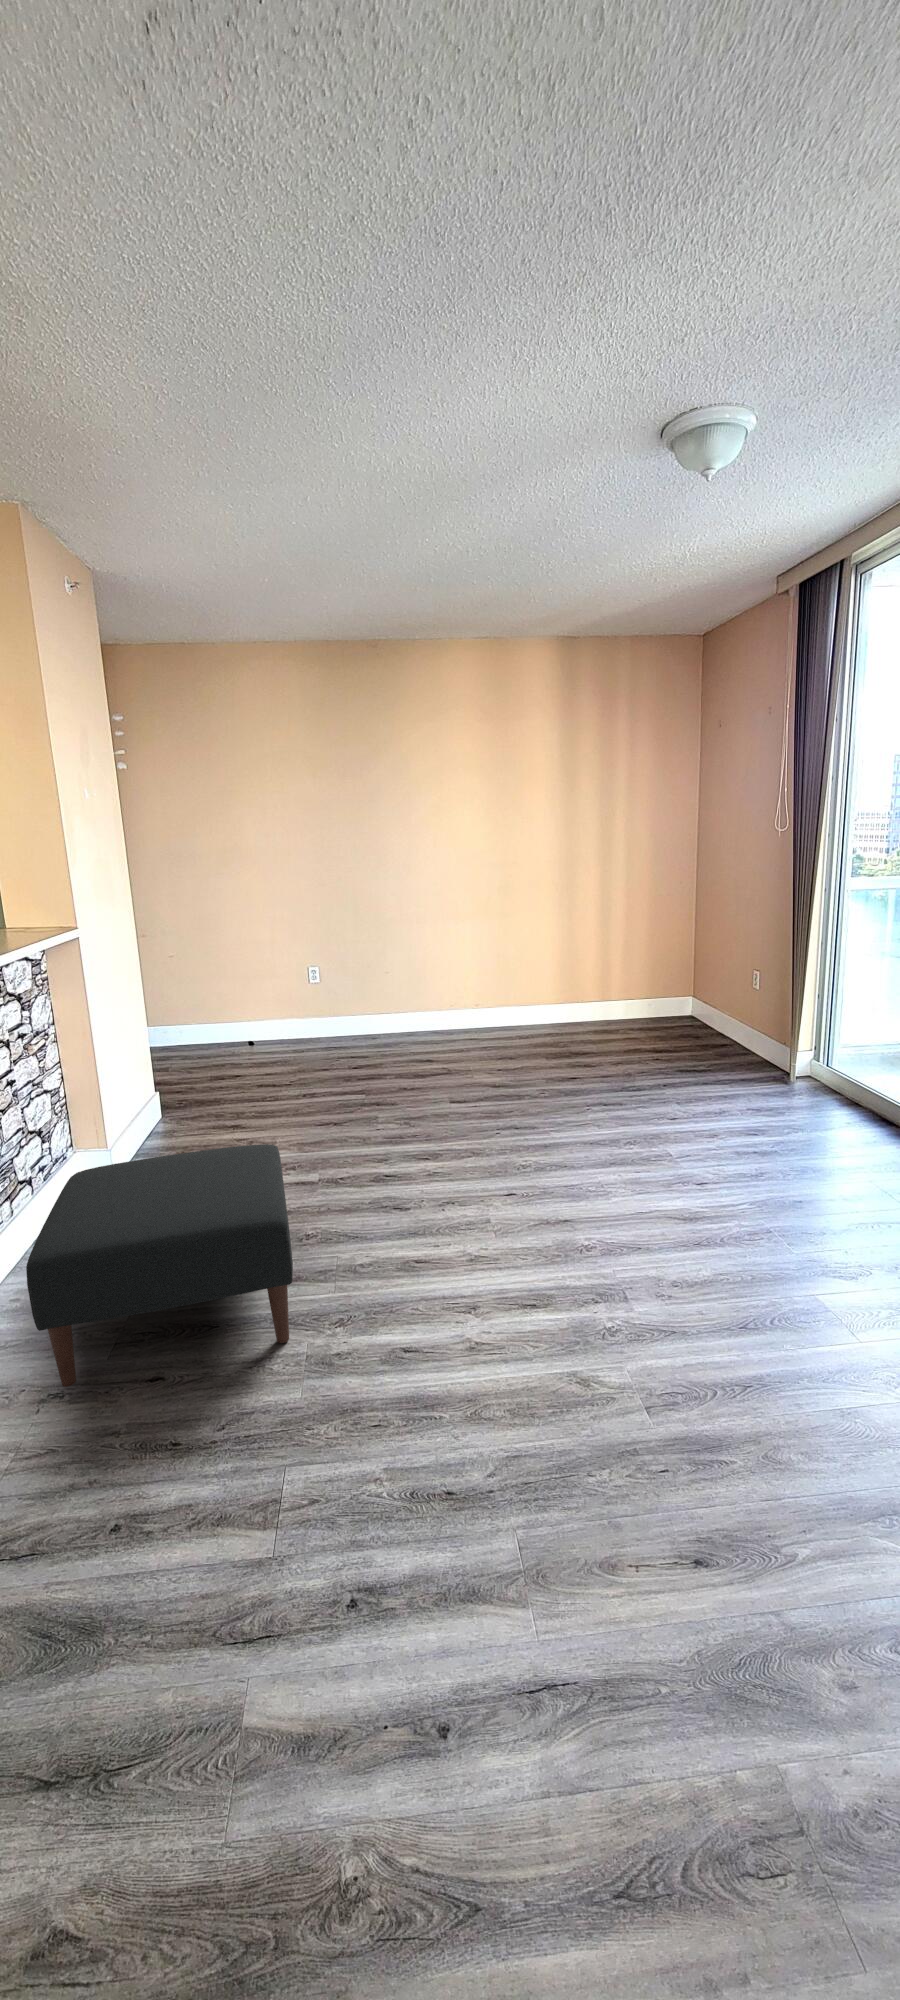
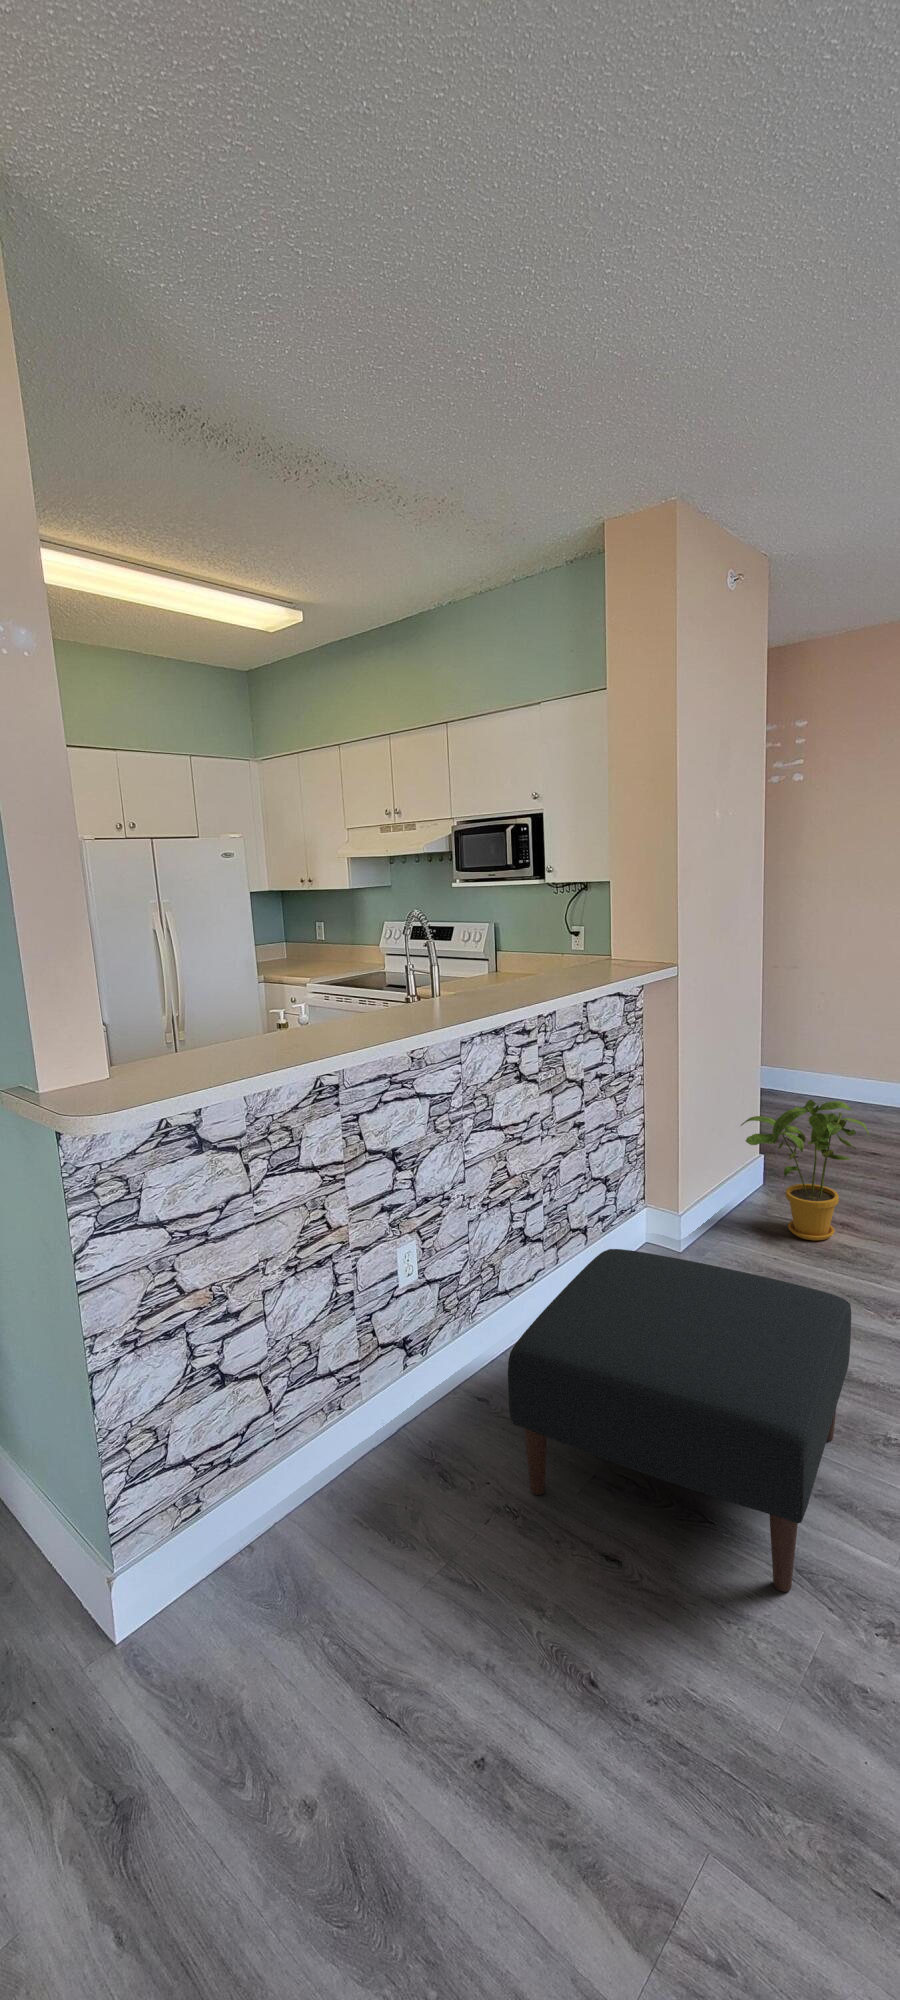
house plant: none [142,1026,244,1143] -> present [741,1100,869,1240]

